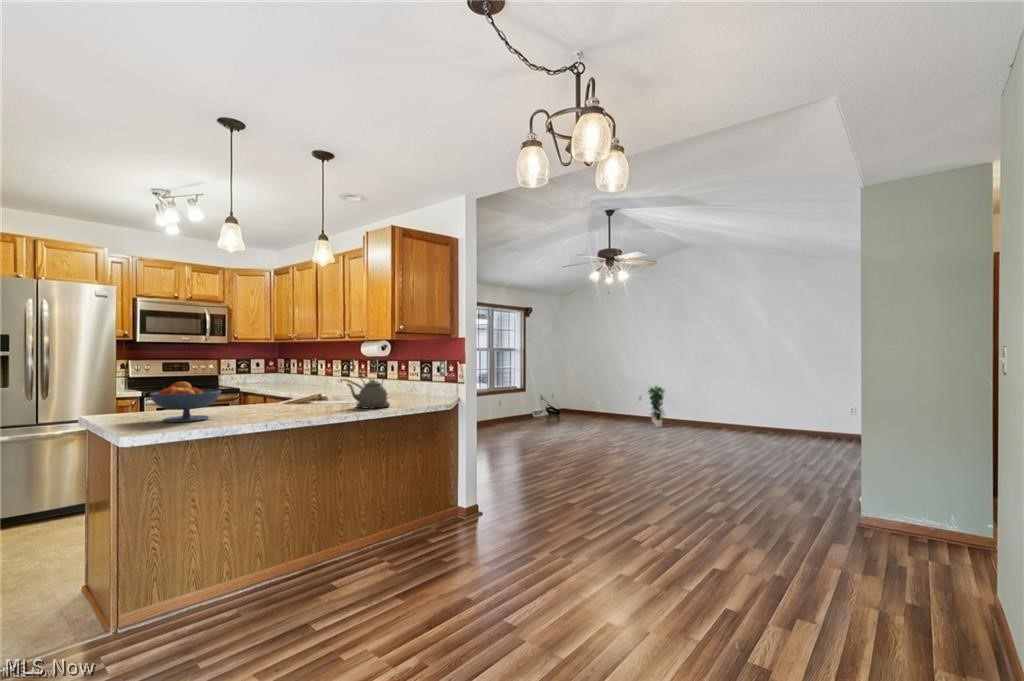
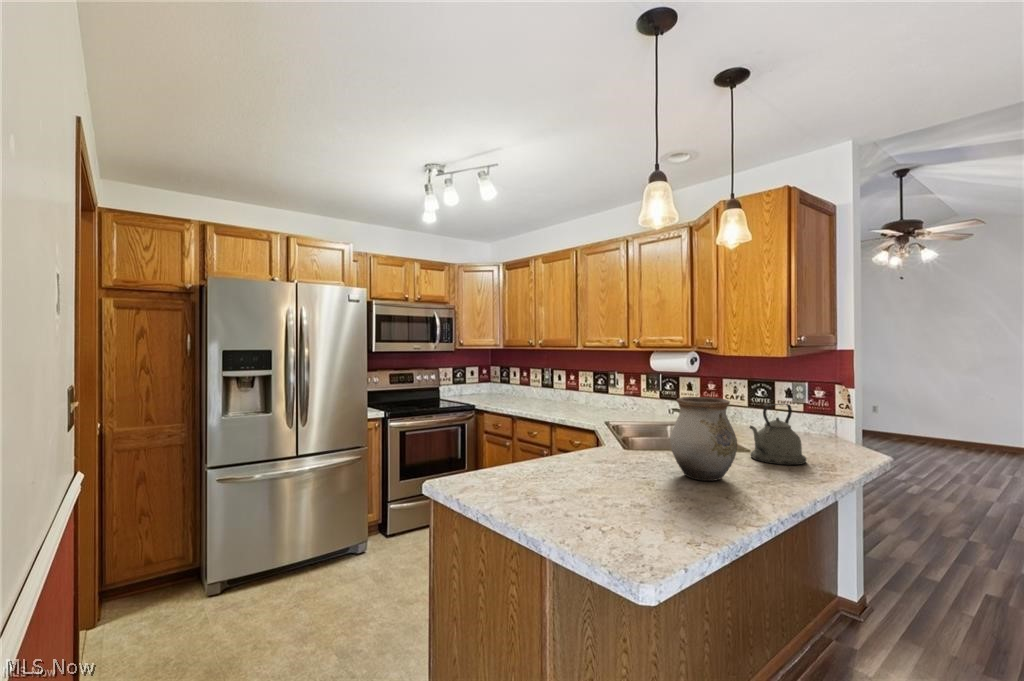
vase: none [266,362,310,414] -> present [670,397,737,481]
fruit bowl: present [150,382,221,422] -> none [555,432,653,508]
potted plant: present [648,387,664,427] -> none [888,395,925,450]

